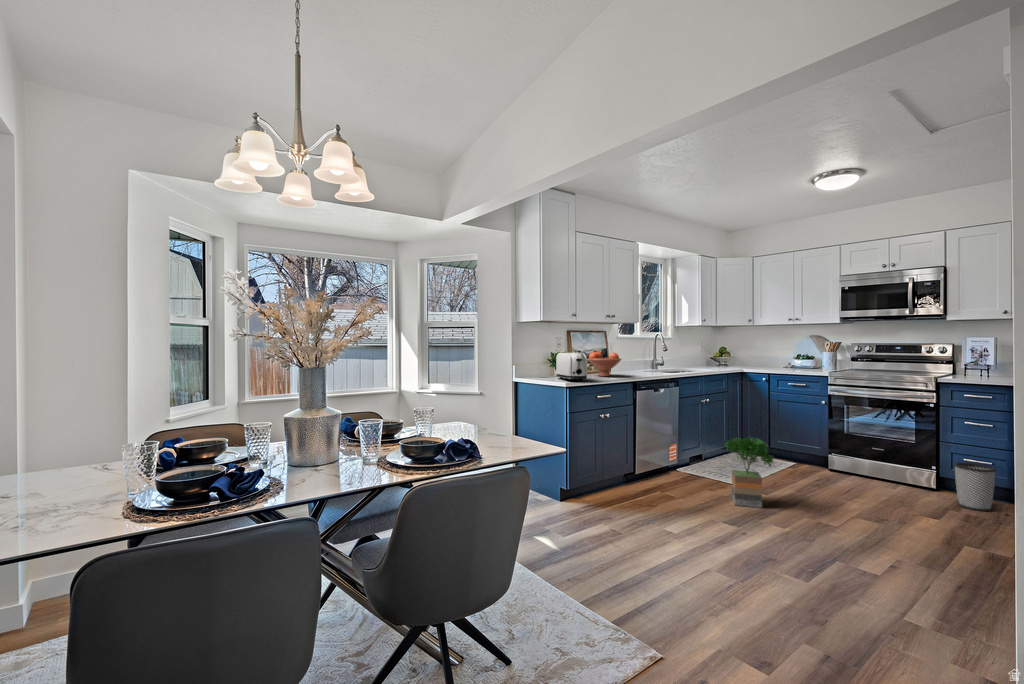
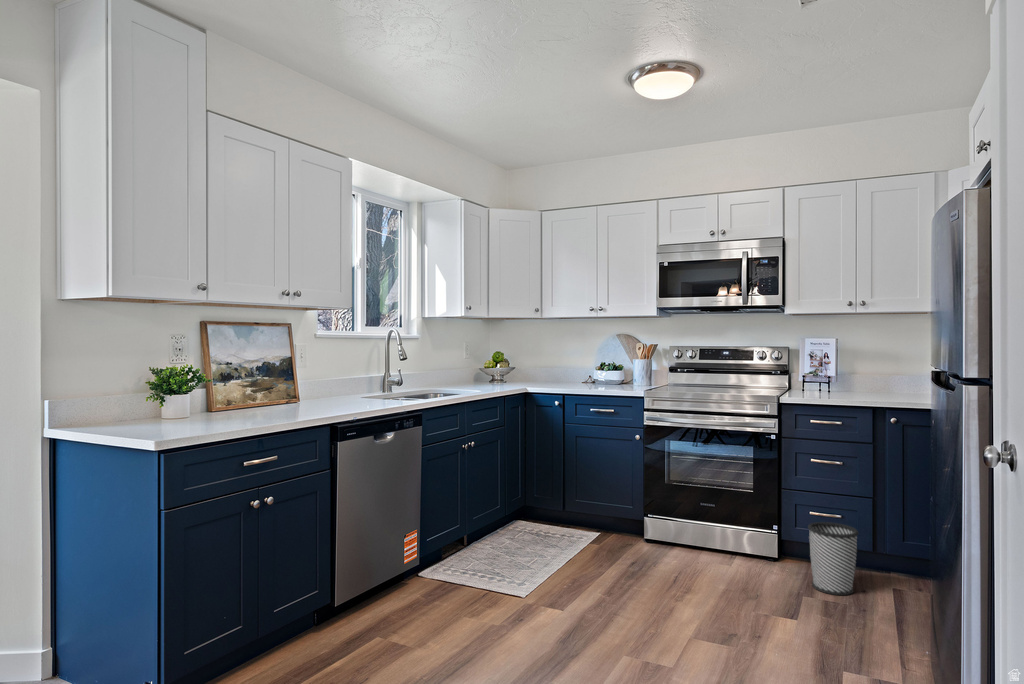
fruit bowl: present [588,352,621,376] -> none [240,364,310,414]
toaster: present [556,353,587,381] -> none [153,369,218,434]
potted tree: present [725,438,773,508] -> none [492,518,576,653]

